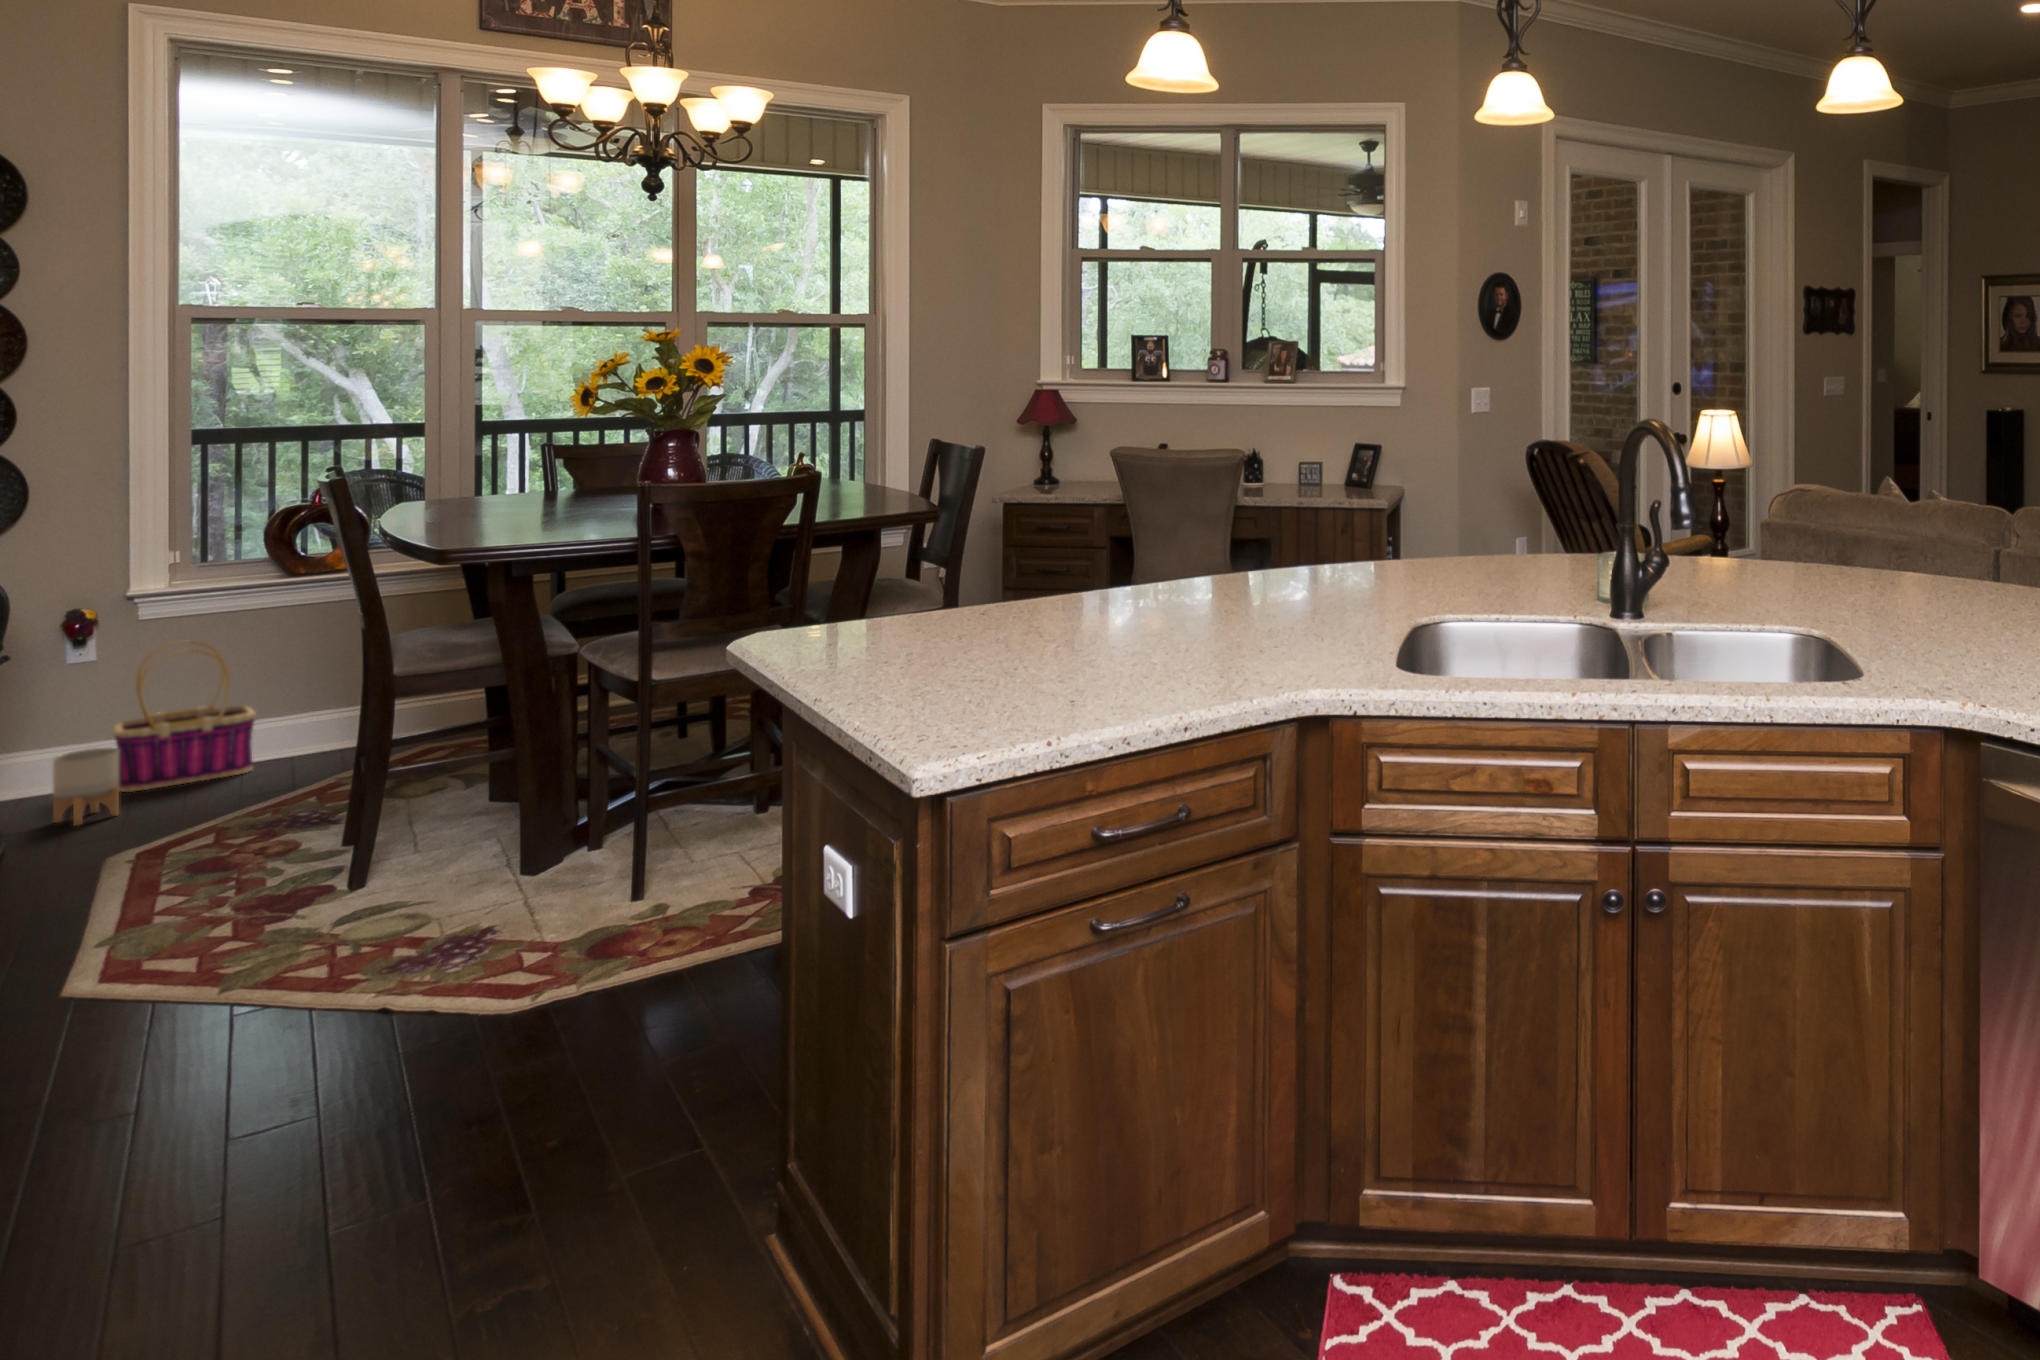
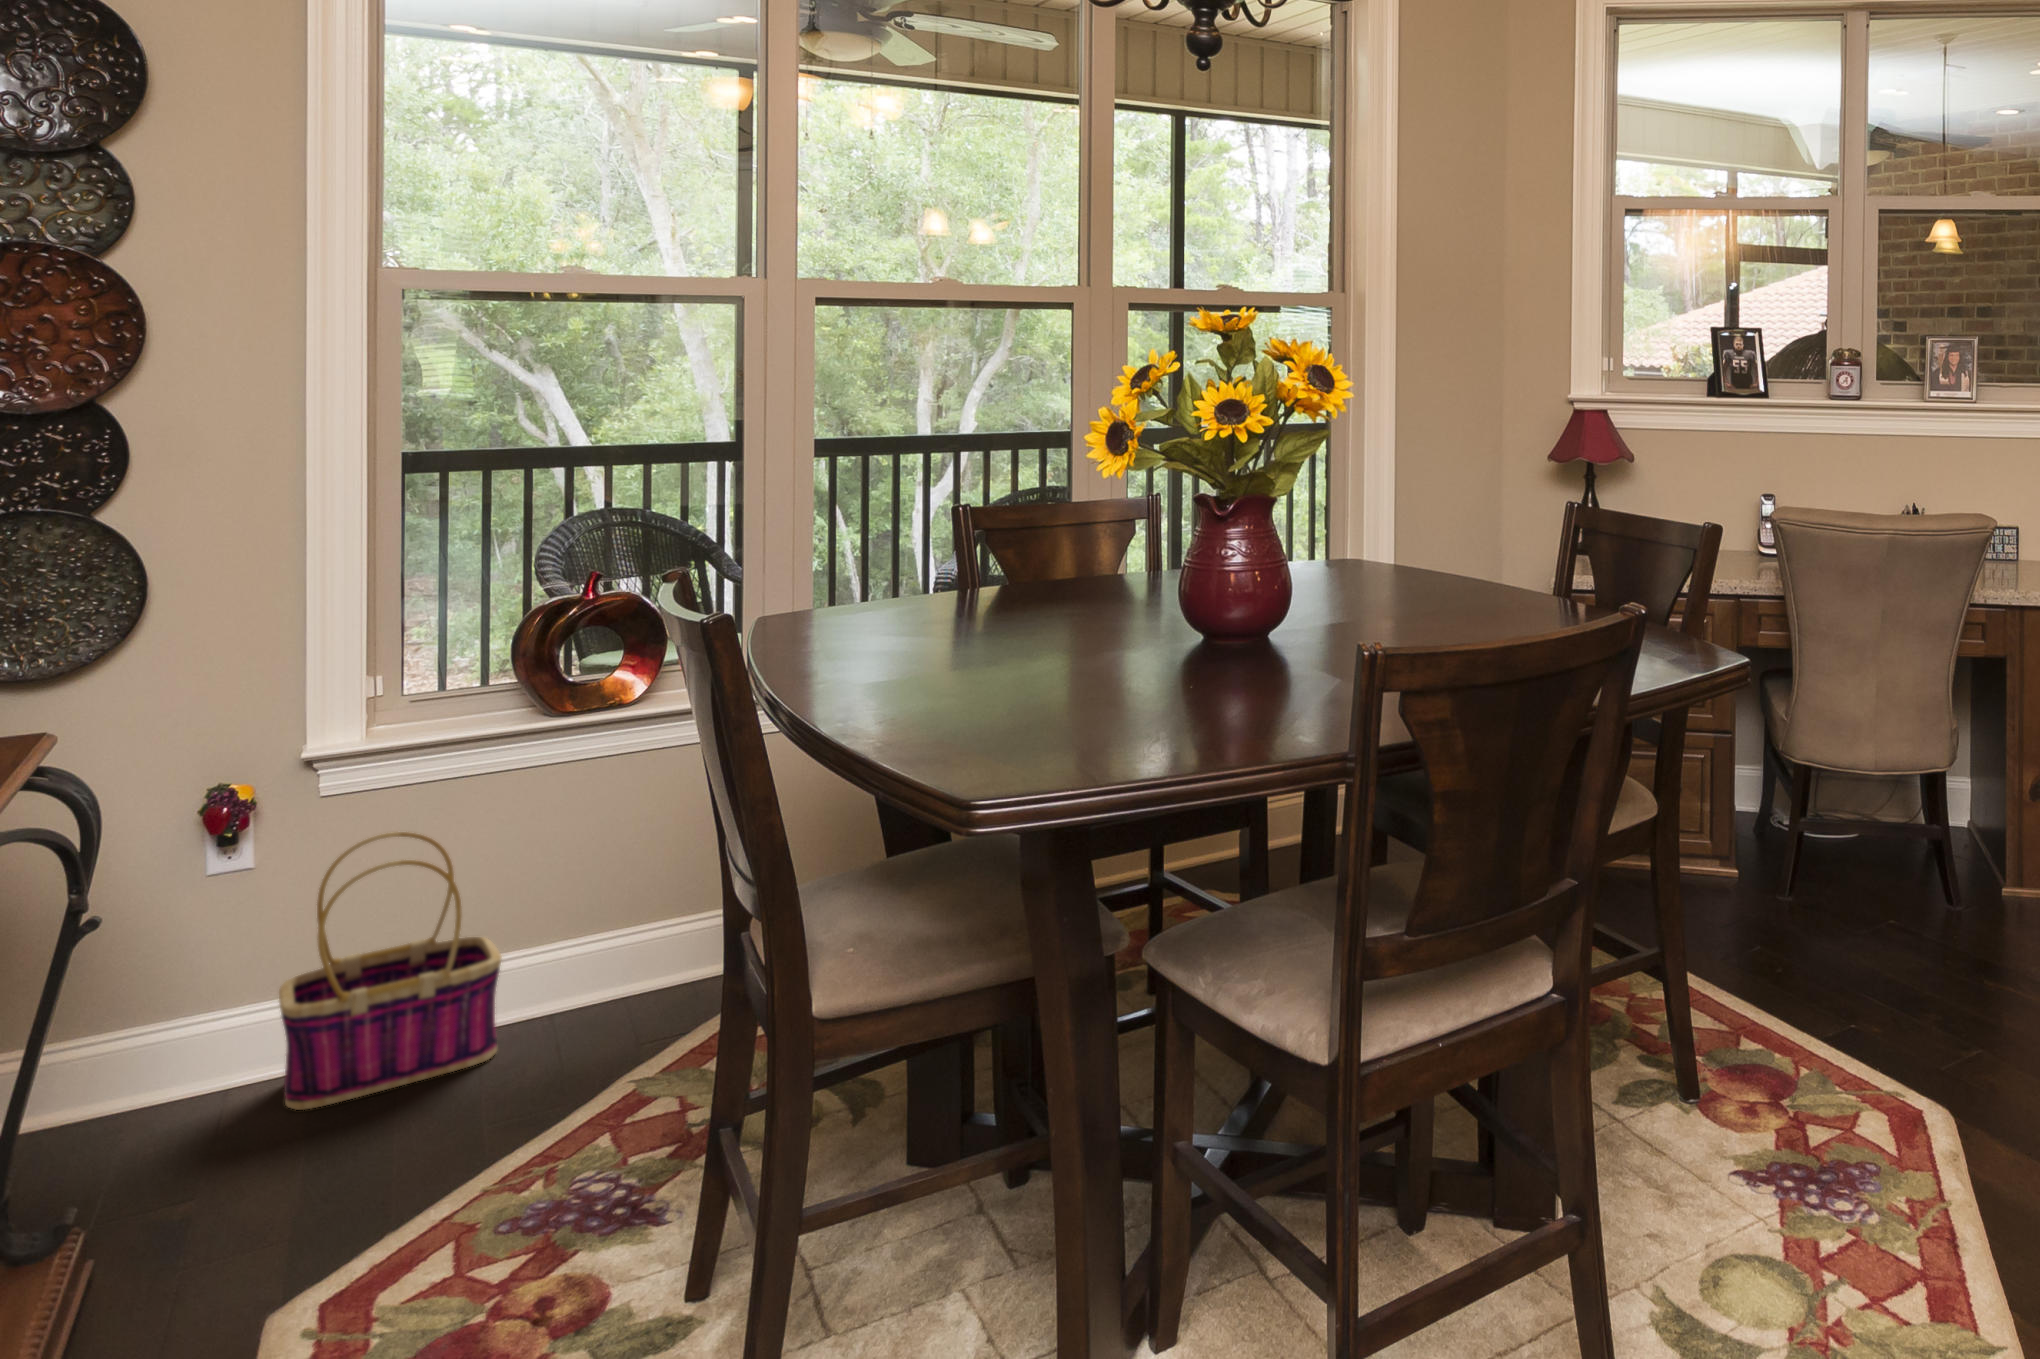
planter: present [53,748,119,826] -> none [169,1059,283,1220]

